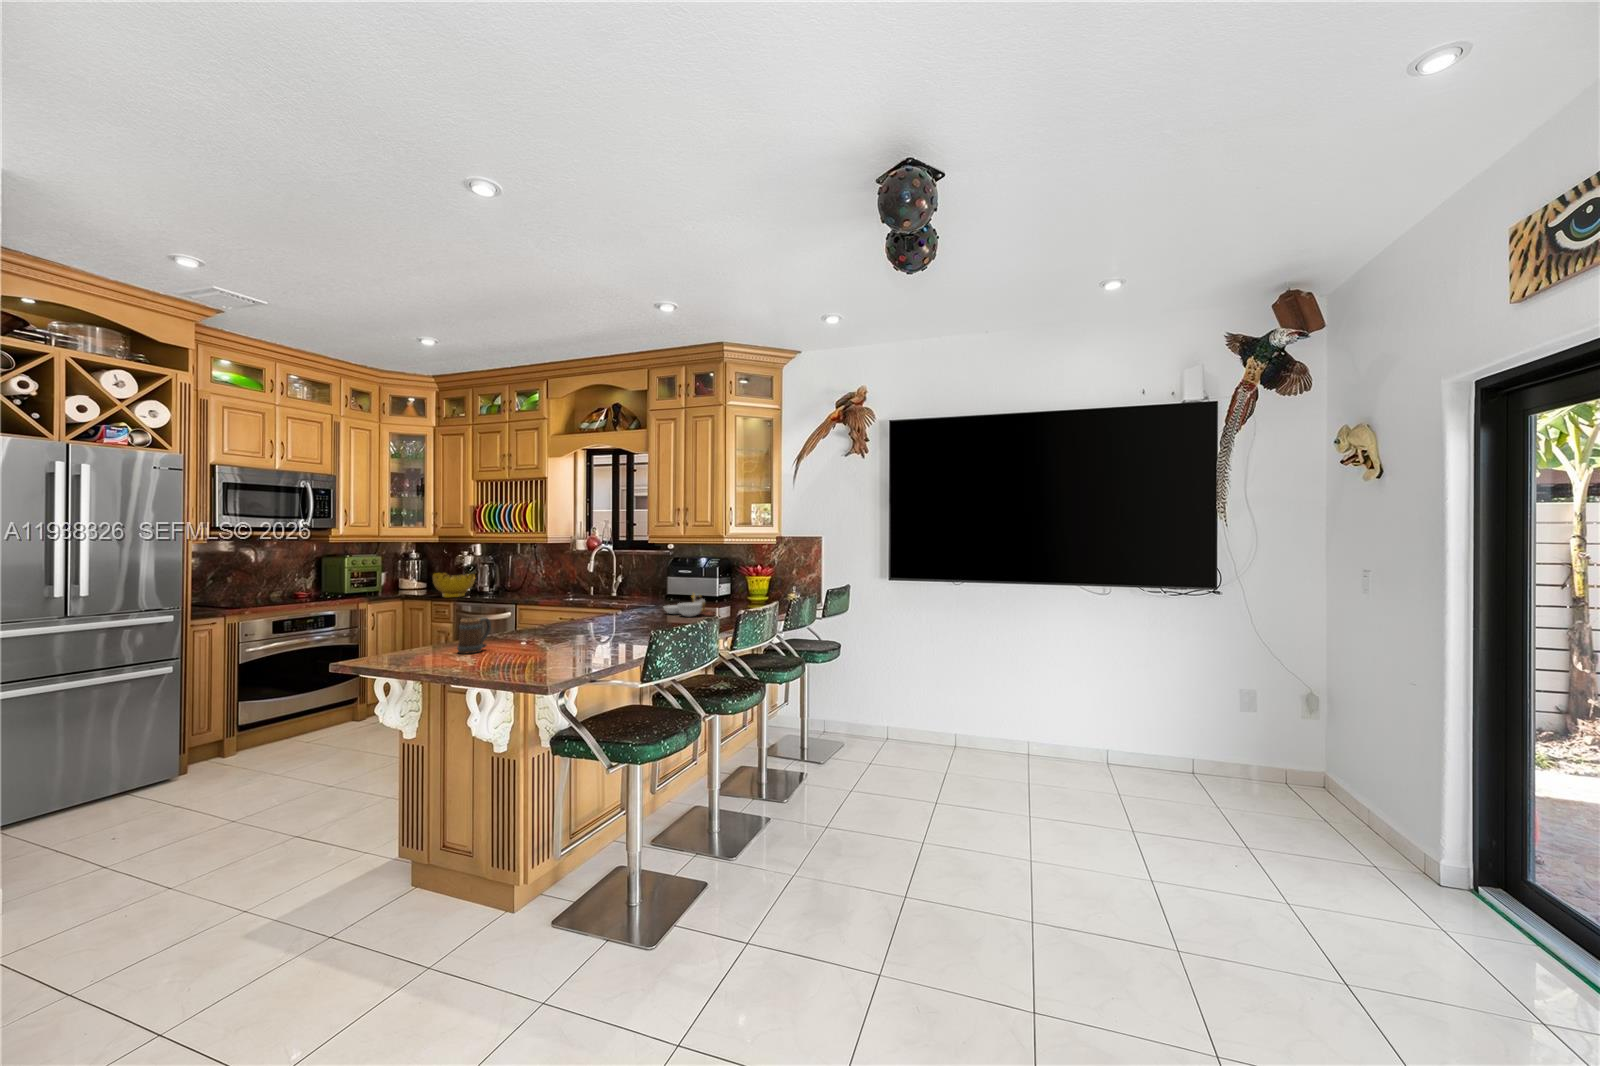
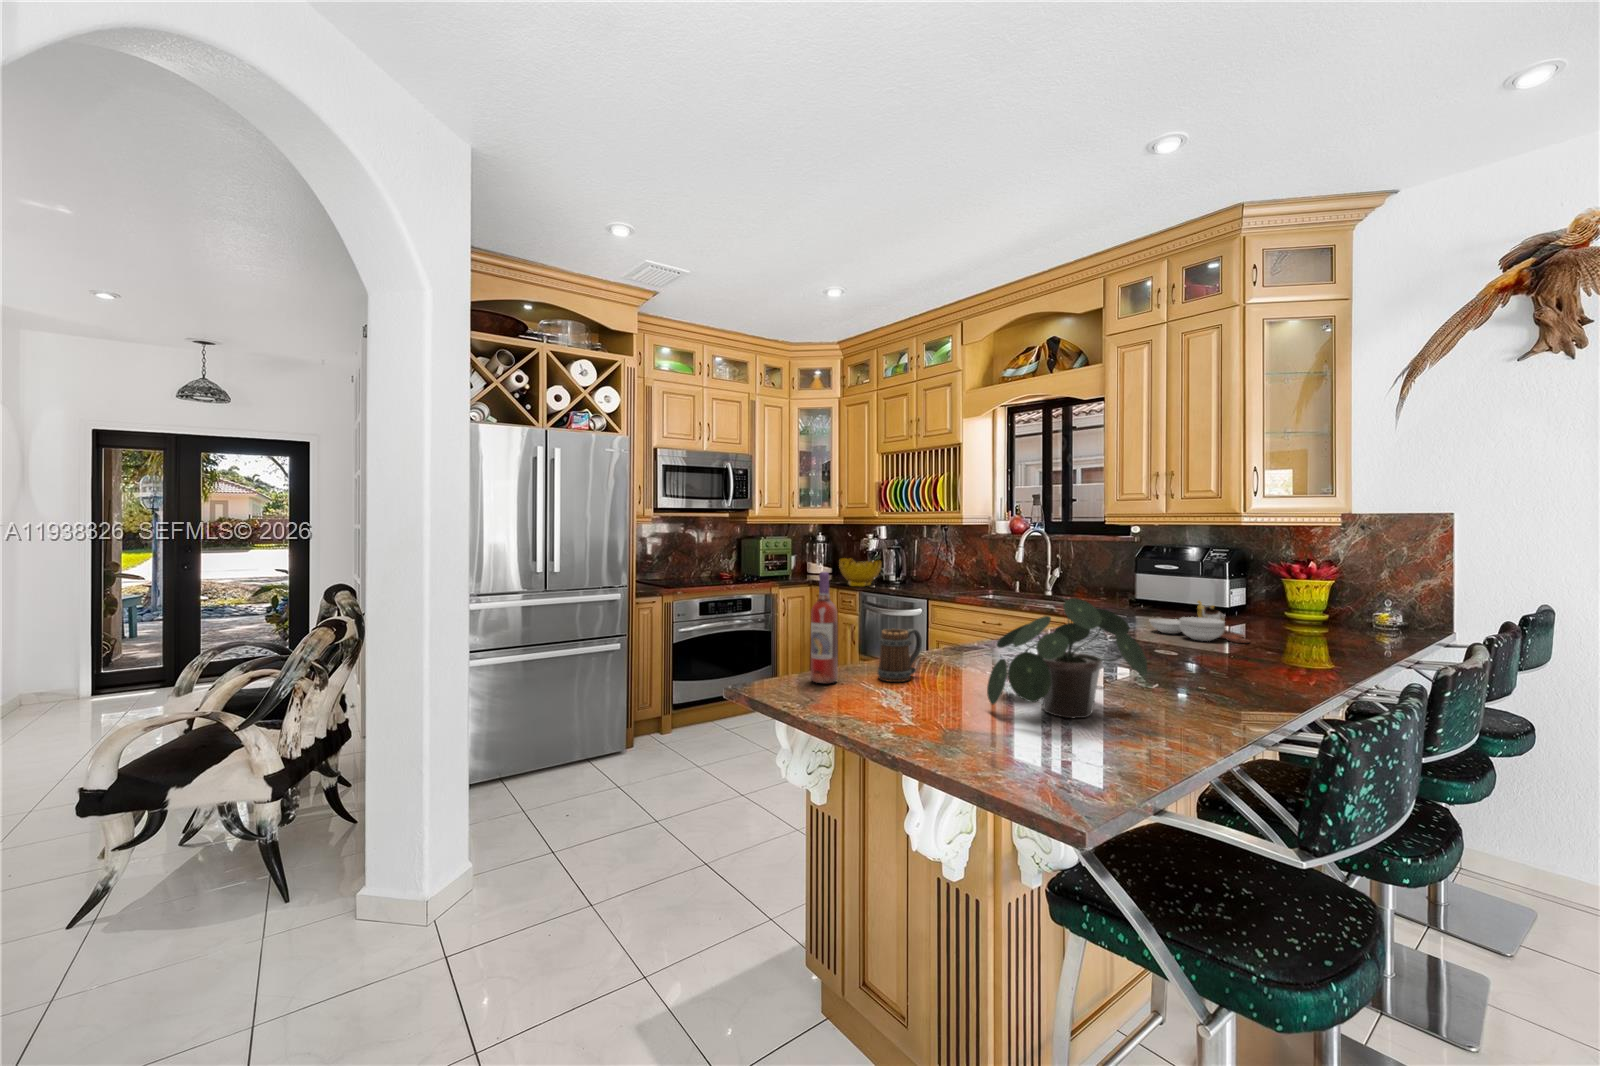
wine bottle: none [404,581,426,659] -> present [811,572,838,684]
potted plant: none [528,589,617,658] -> present [987,598,1148,718]

